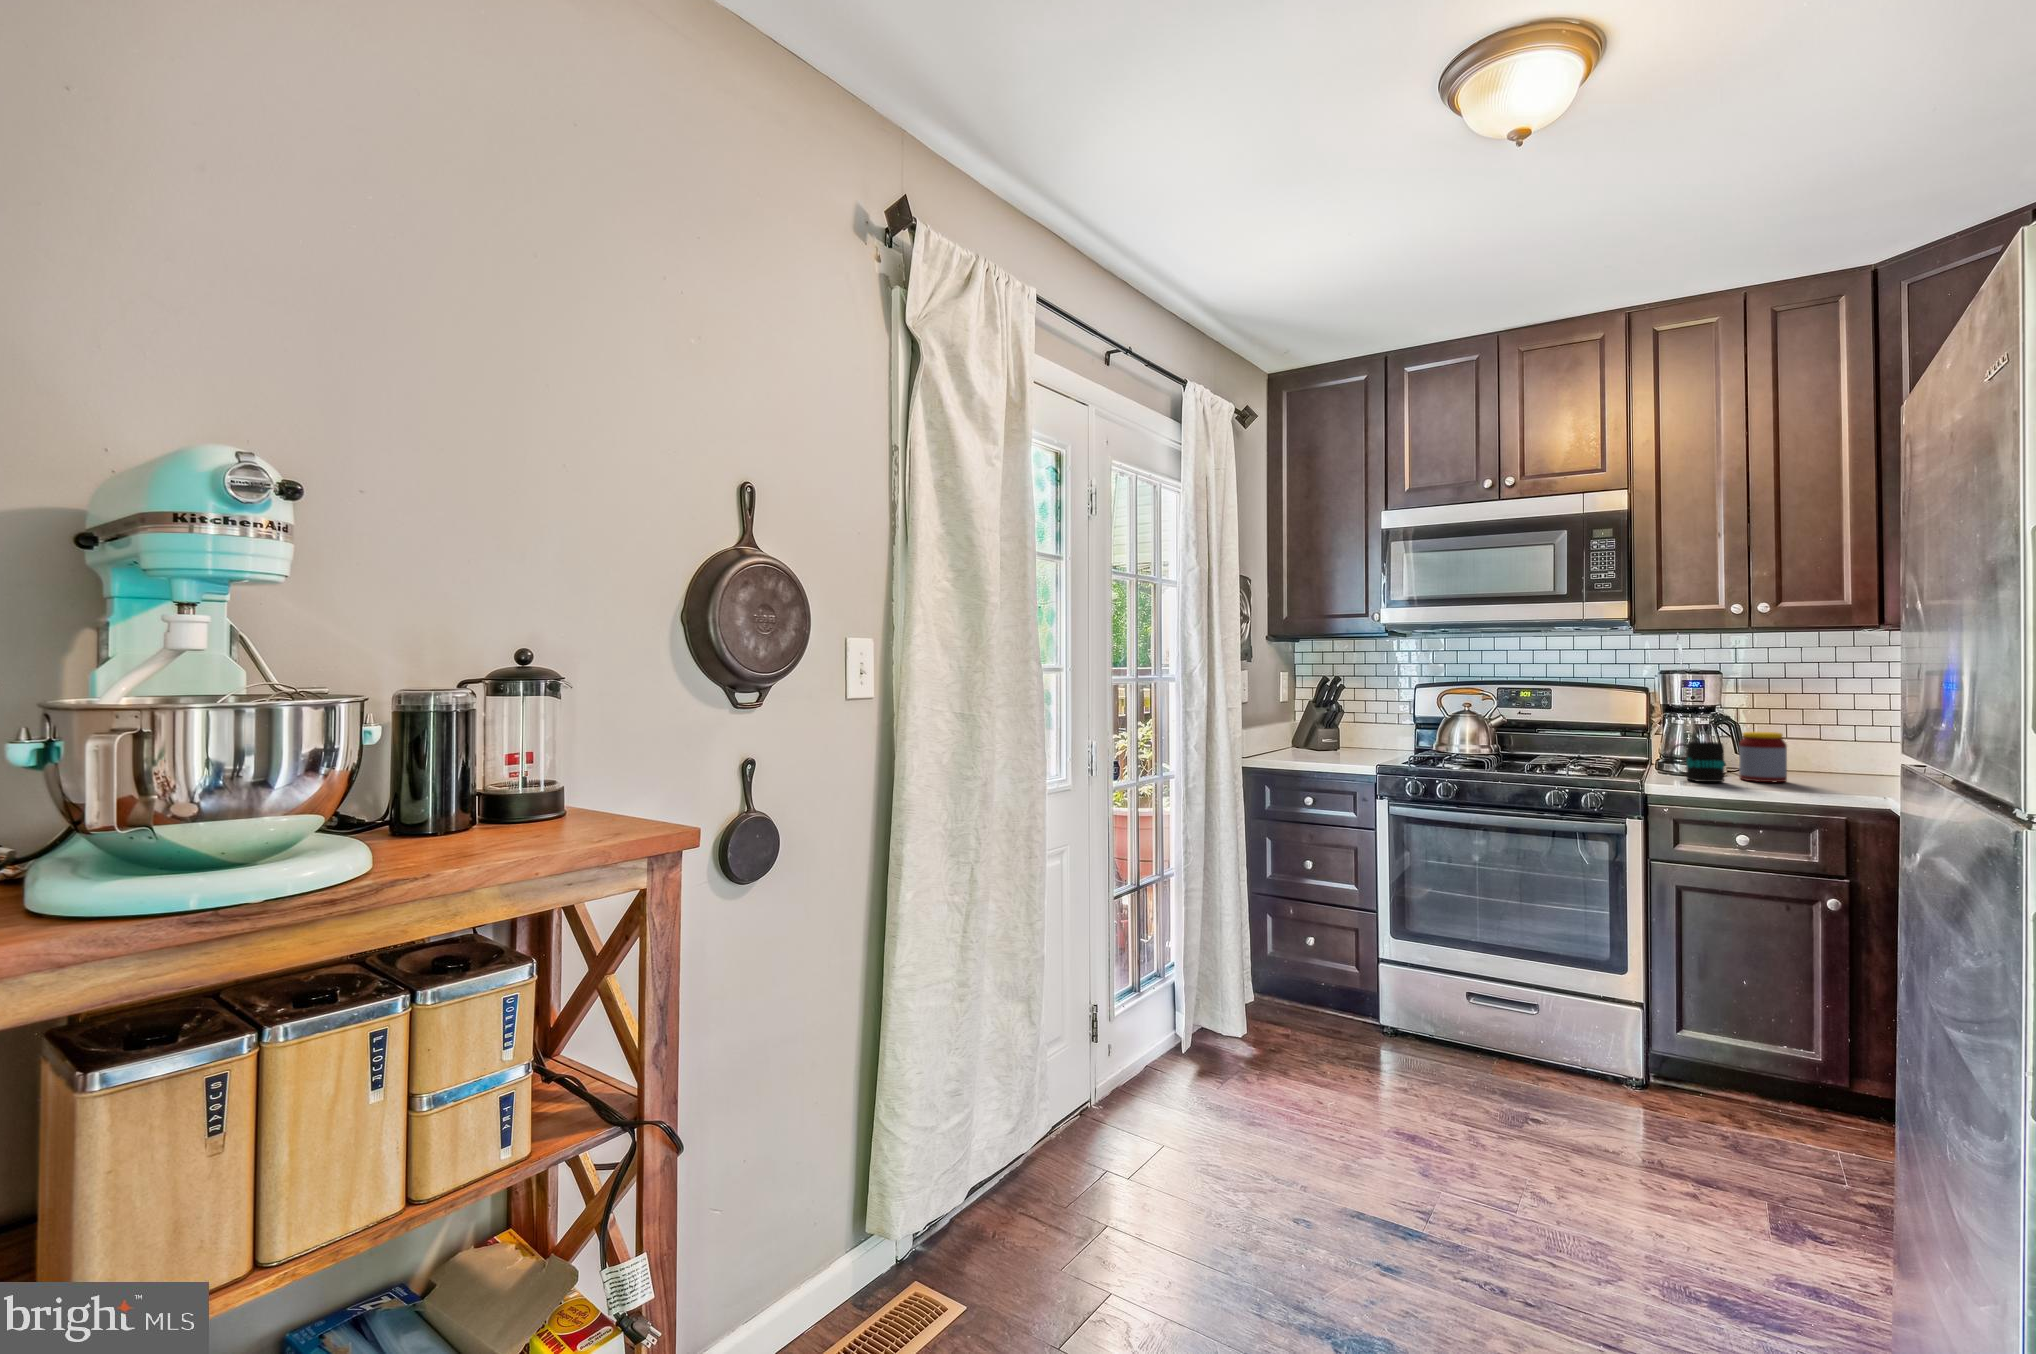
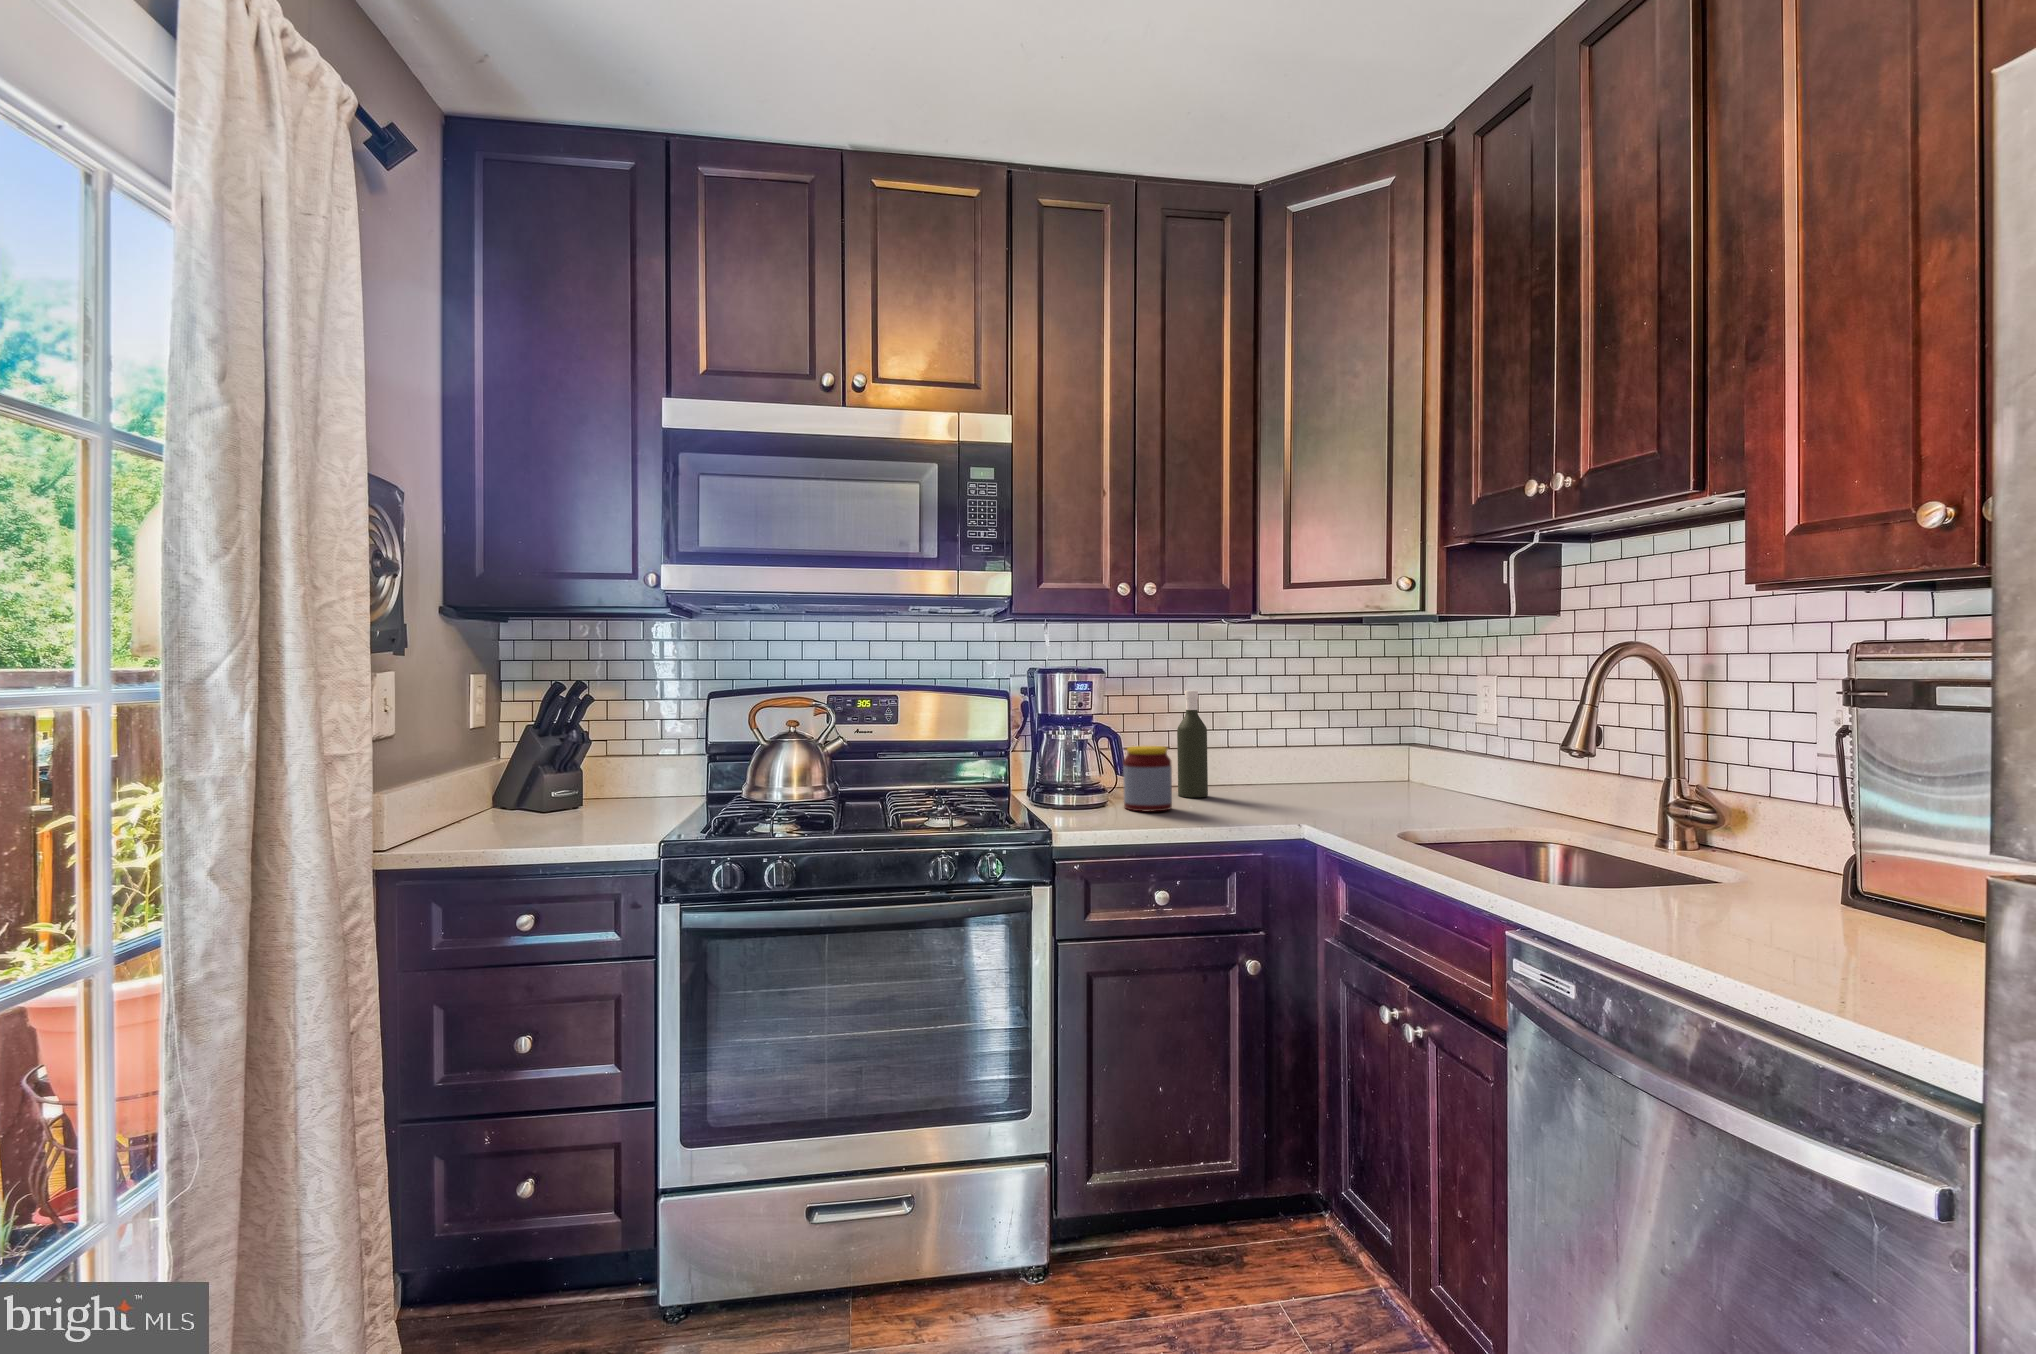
bottle: none [1814,689,1847,779] -> present [1177,691,1208,797]
mug: present [1670,742,1725,782] -> none [1063,763,1123,819]

